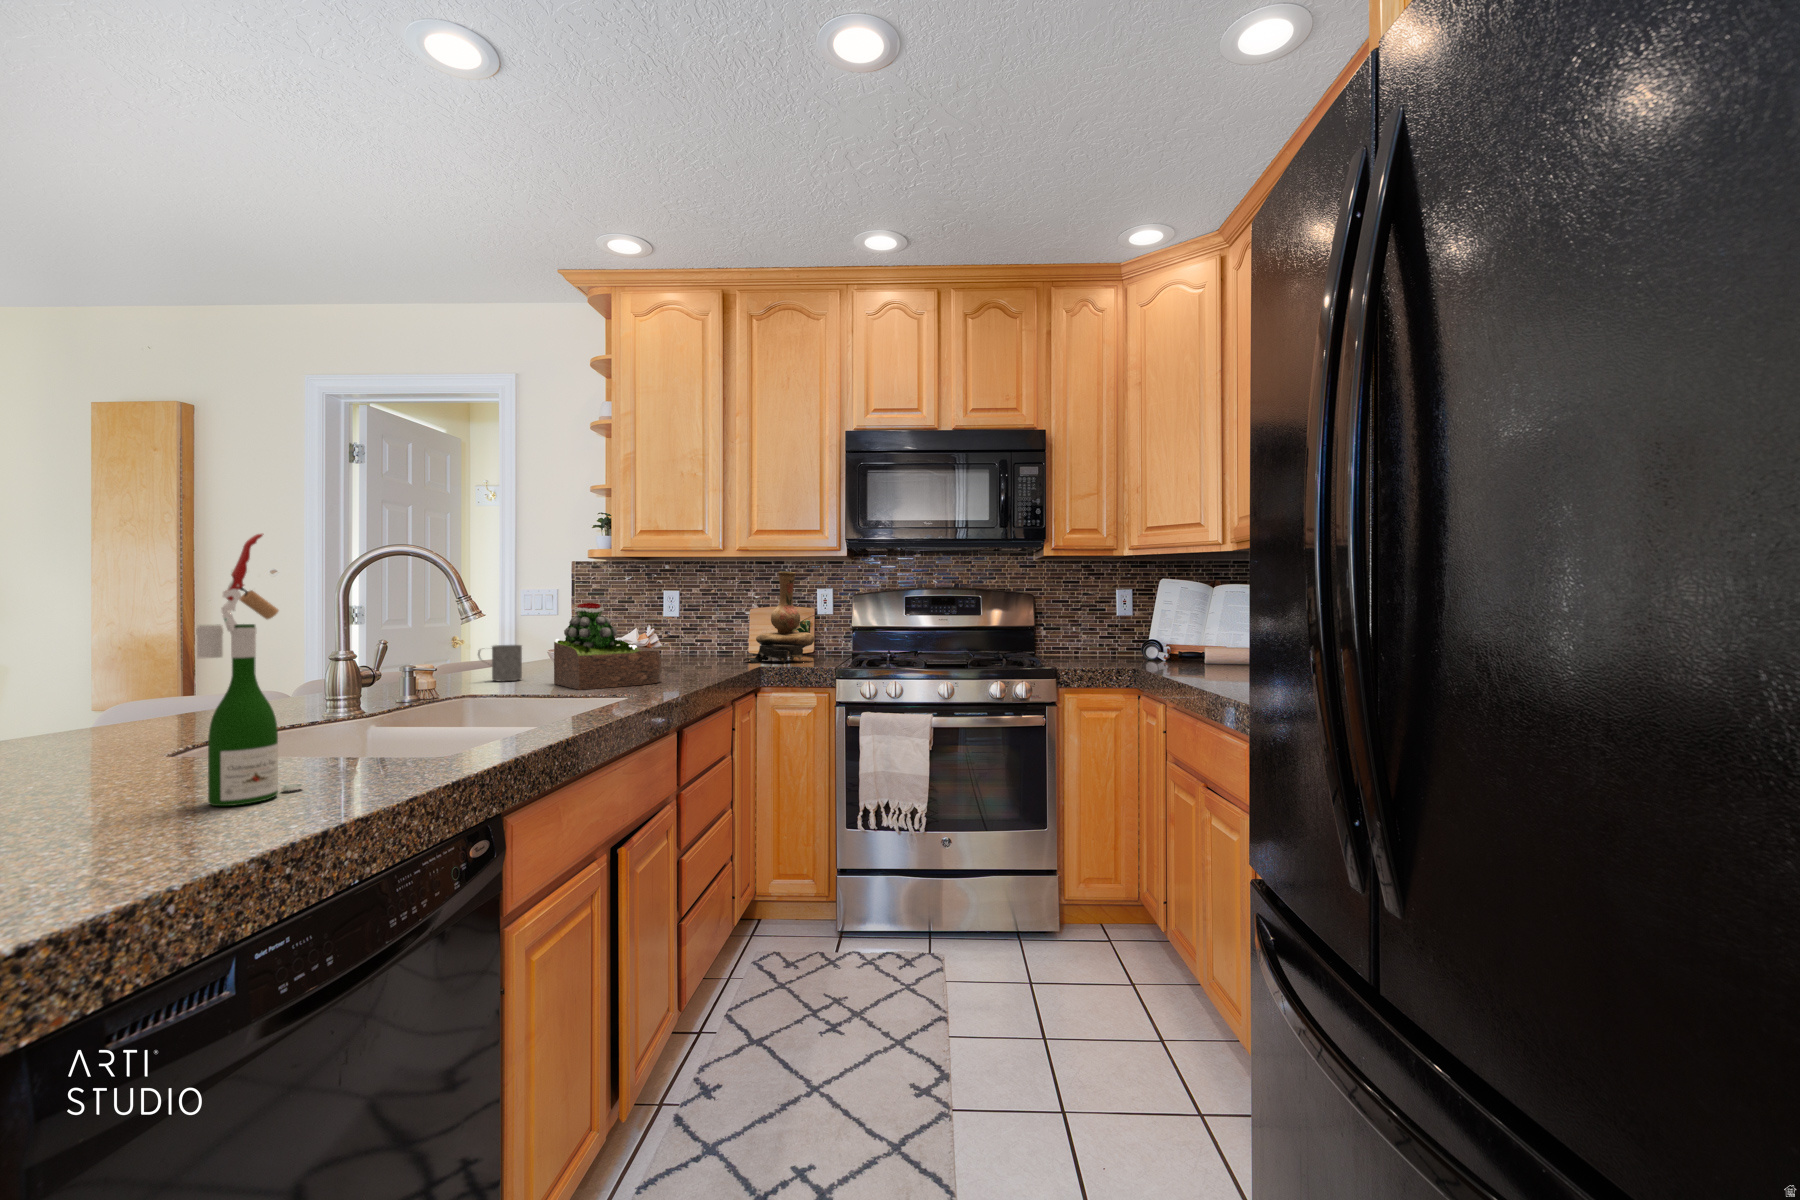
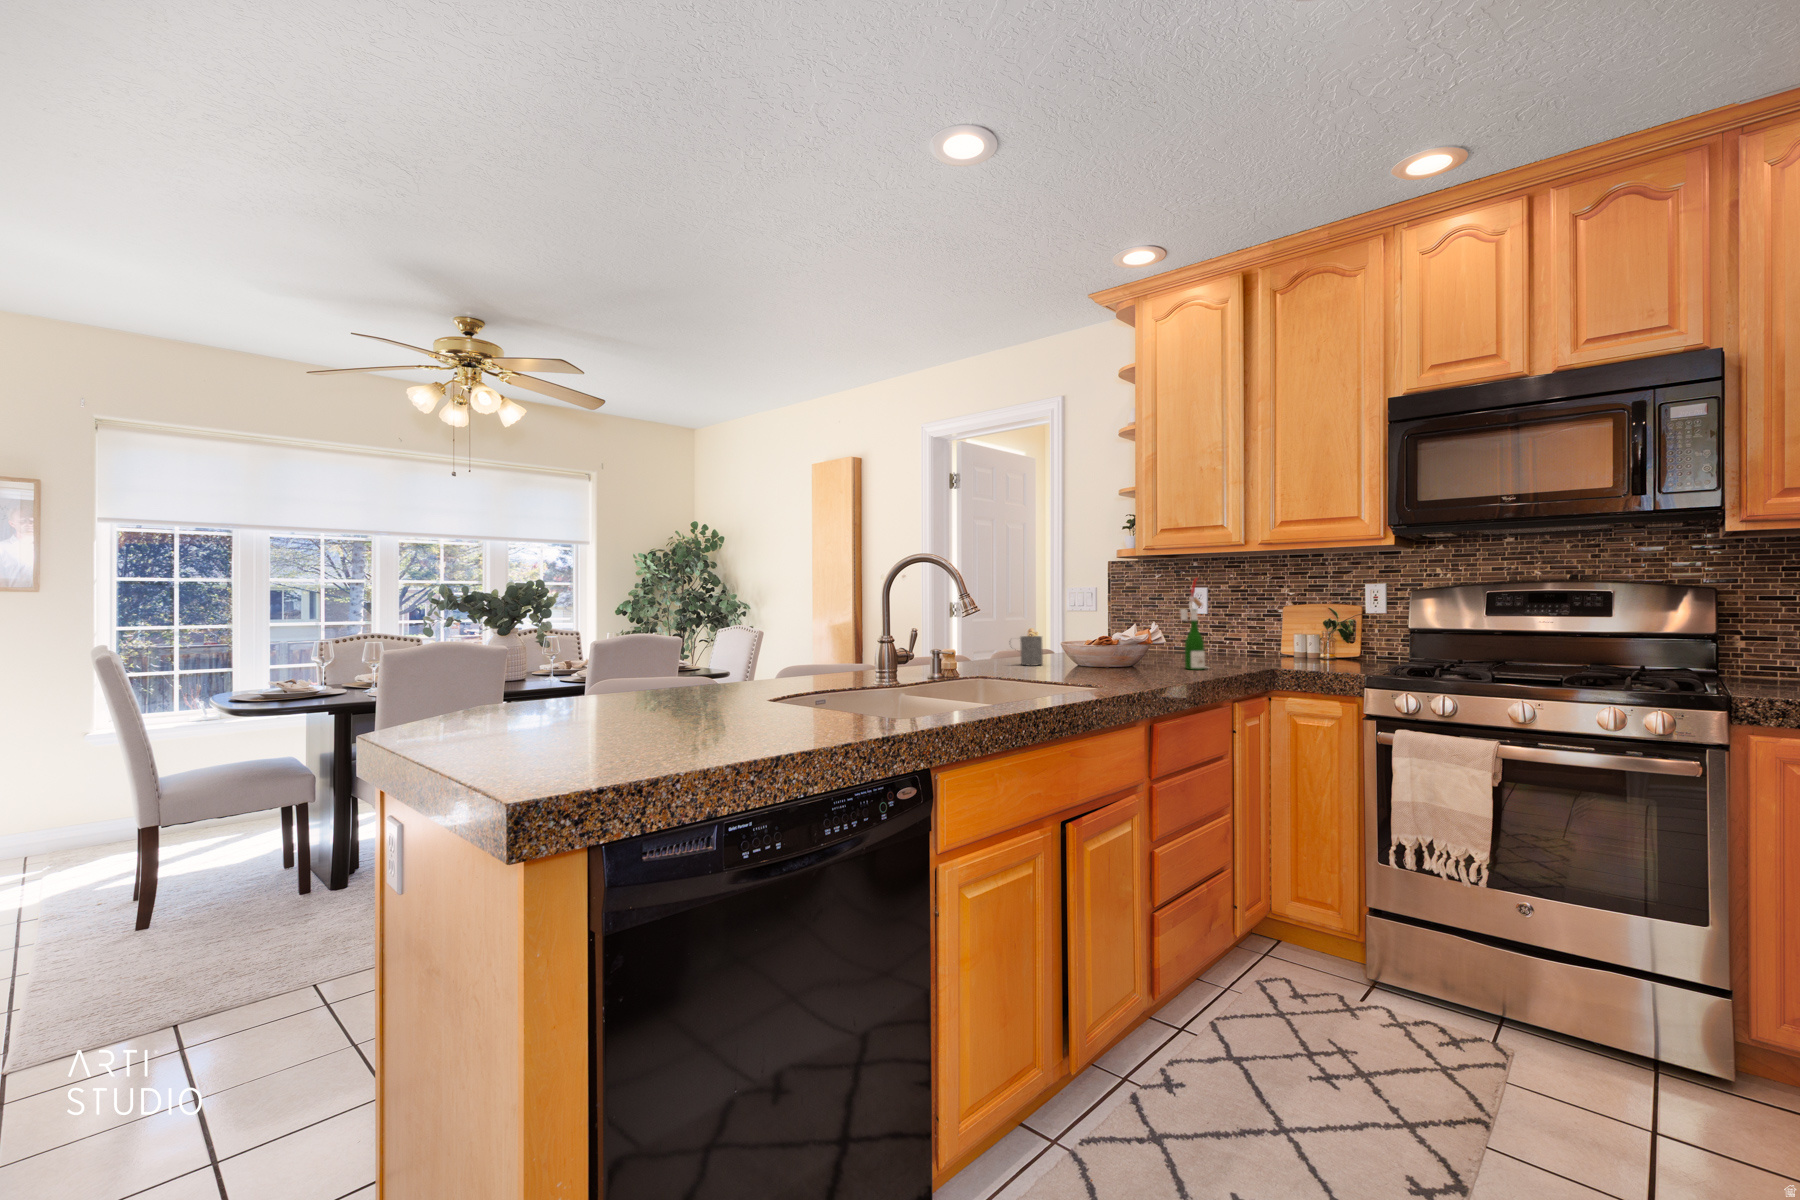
wine bottle: present [196,534,304,806] -> present [1181,578,1206,670]
vase: present [744,572,814,663] -> none [1265,564,1354,665]
succulent plant: present [554,603,661,690] -> none [1059,601,1149,677]

